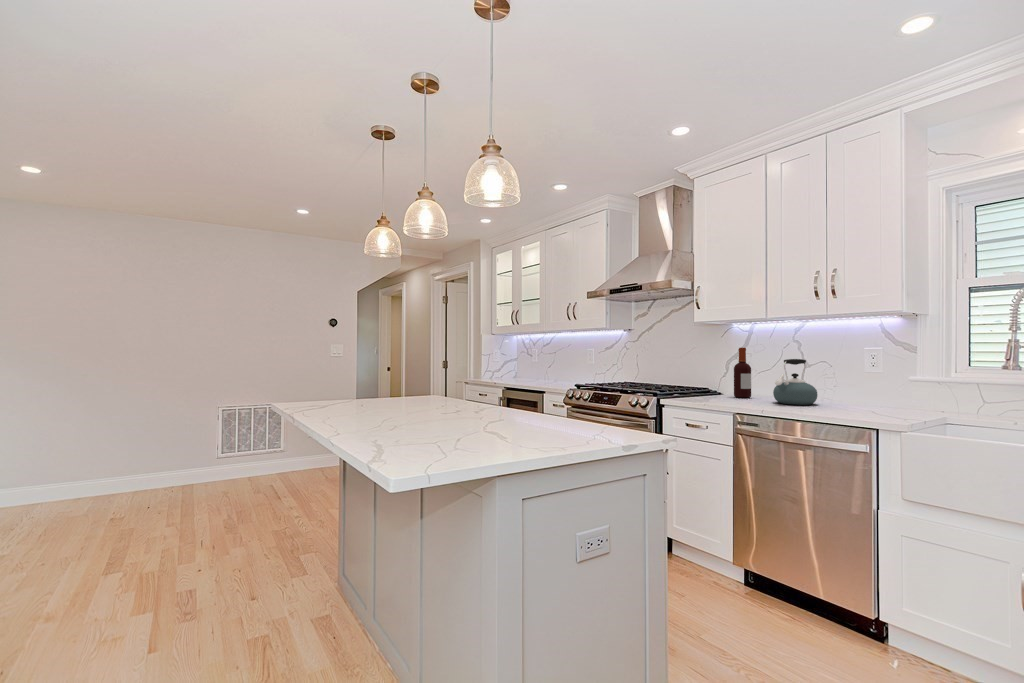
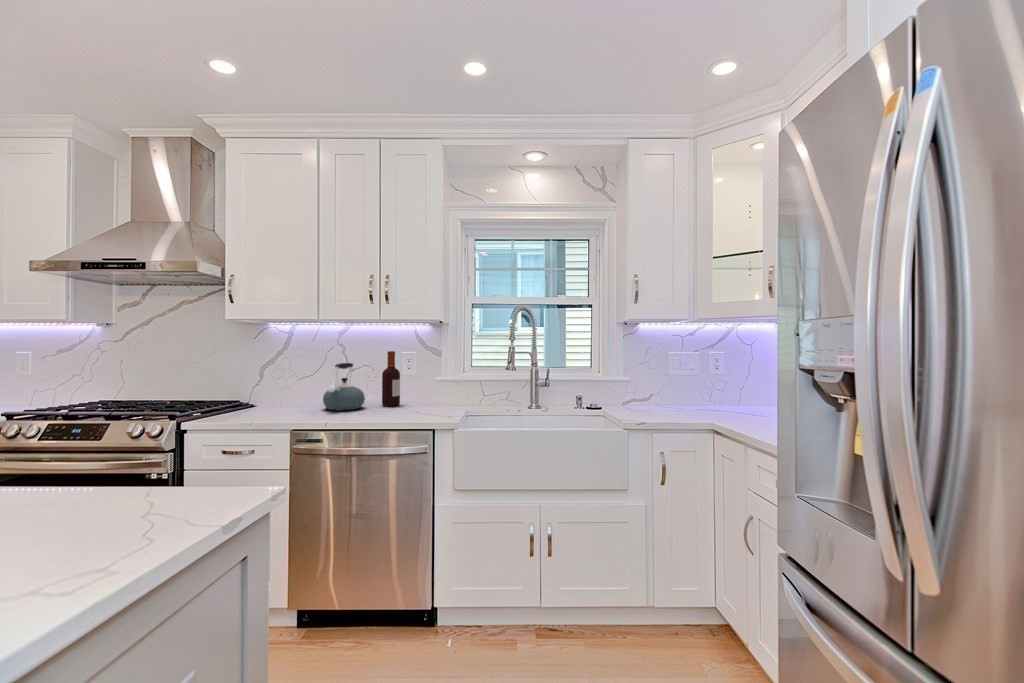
bottle: present [734,348,751,398] -> present [382,351,400,406]

